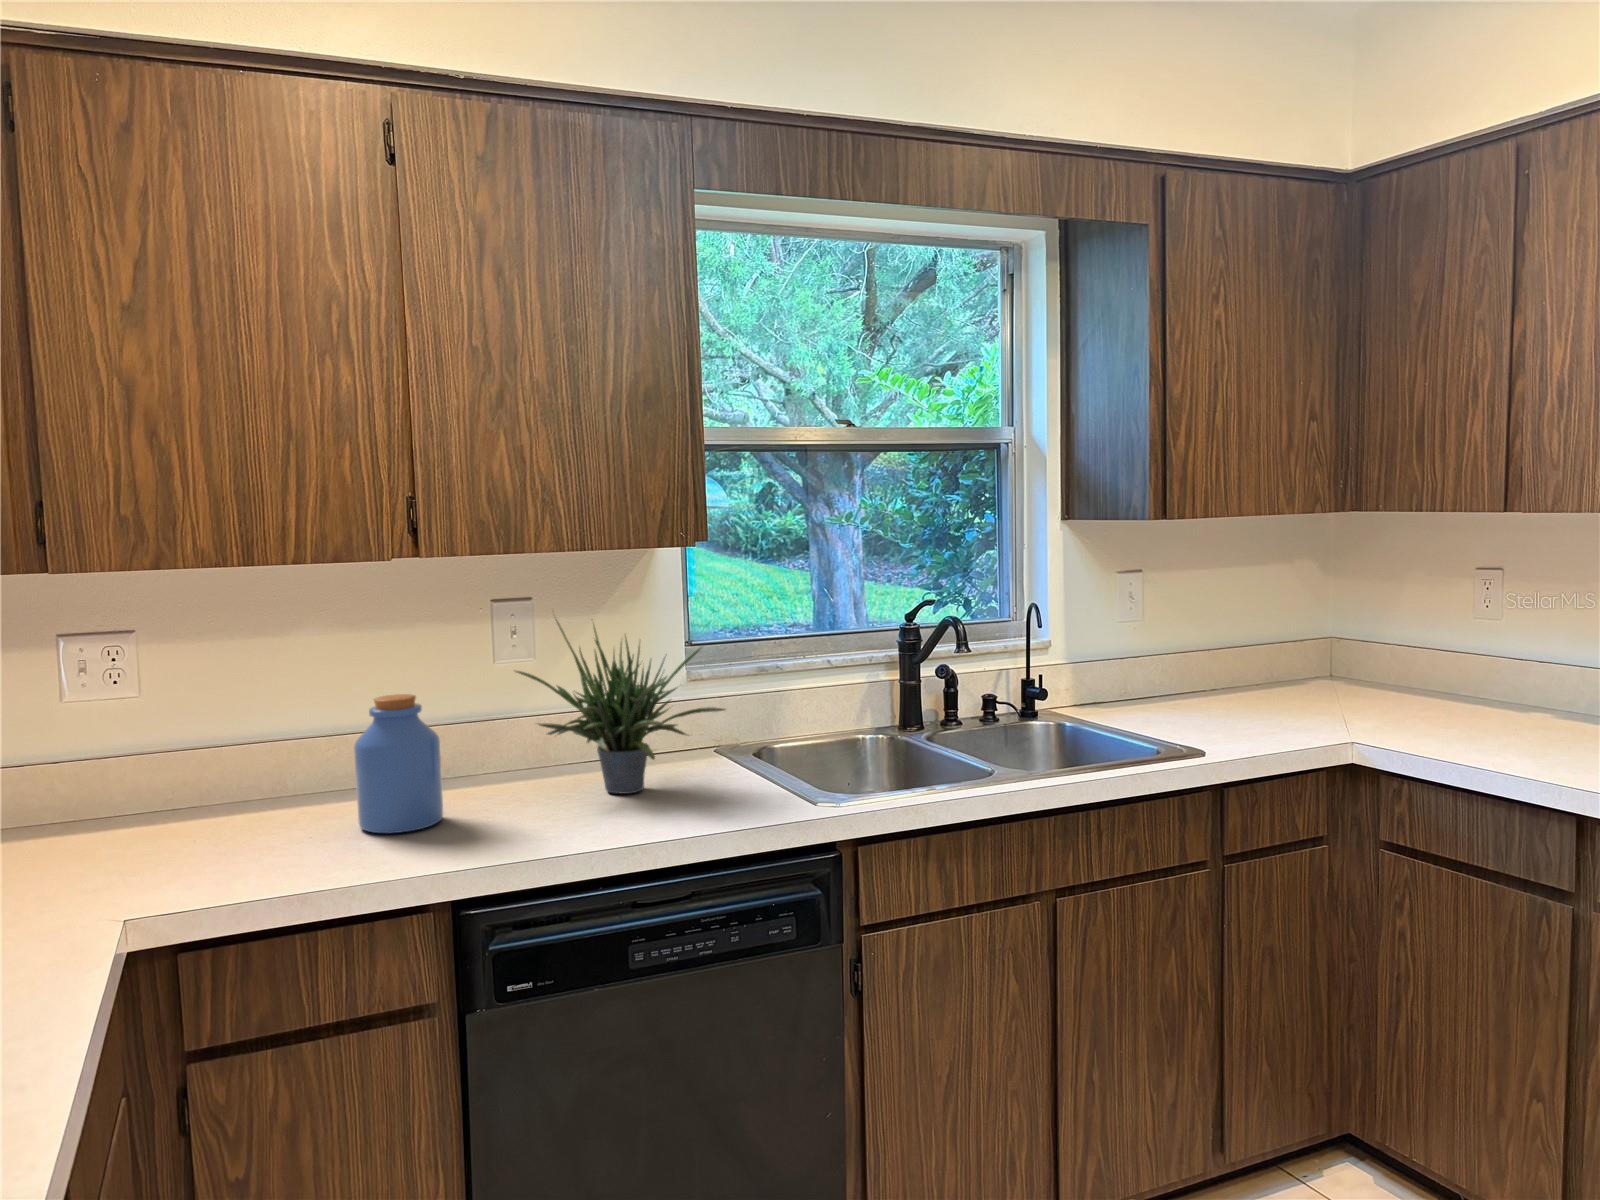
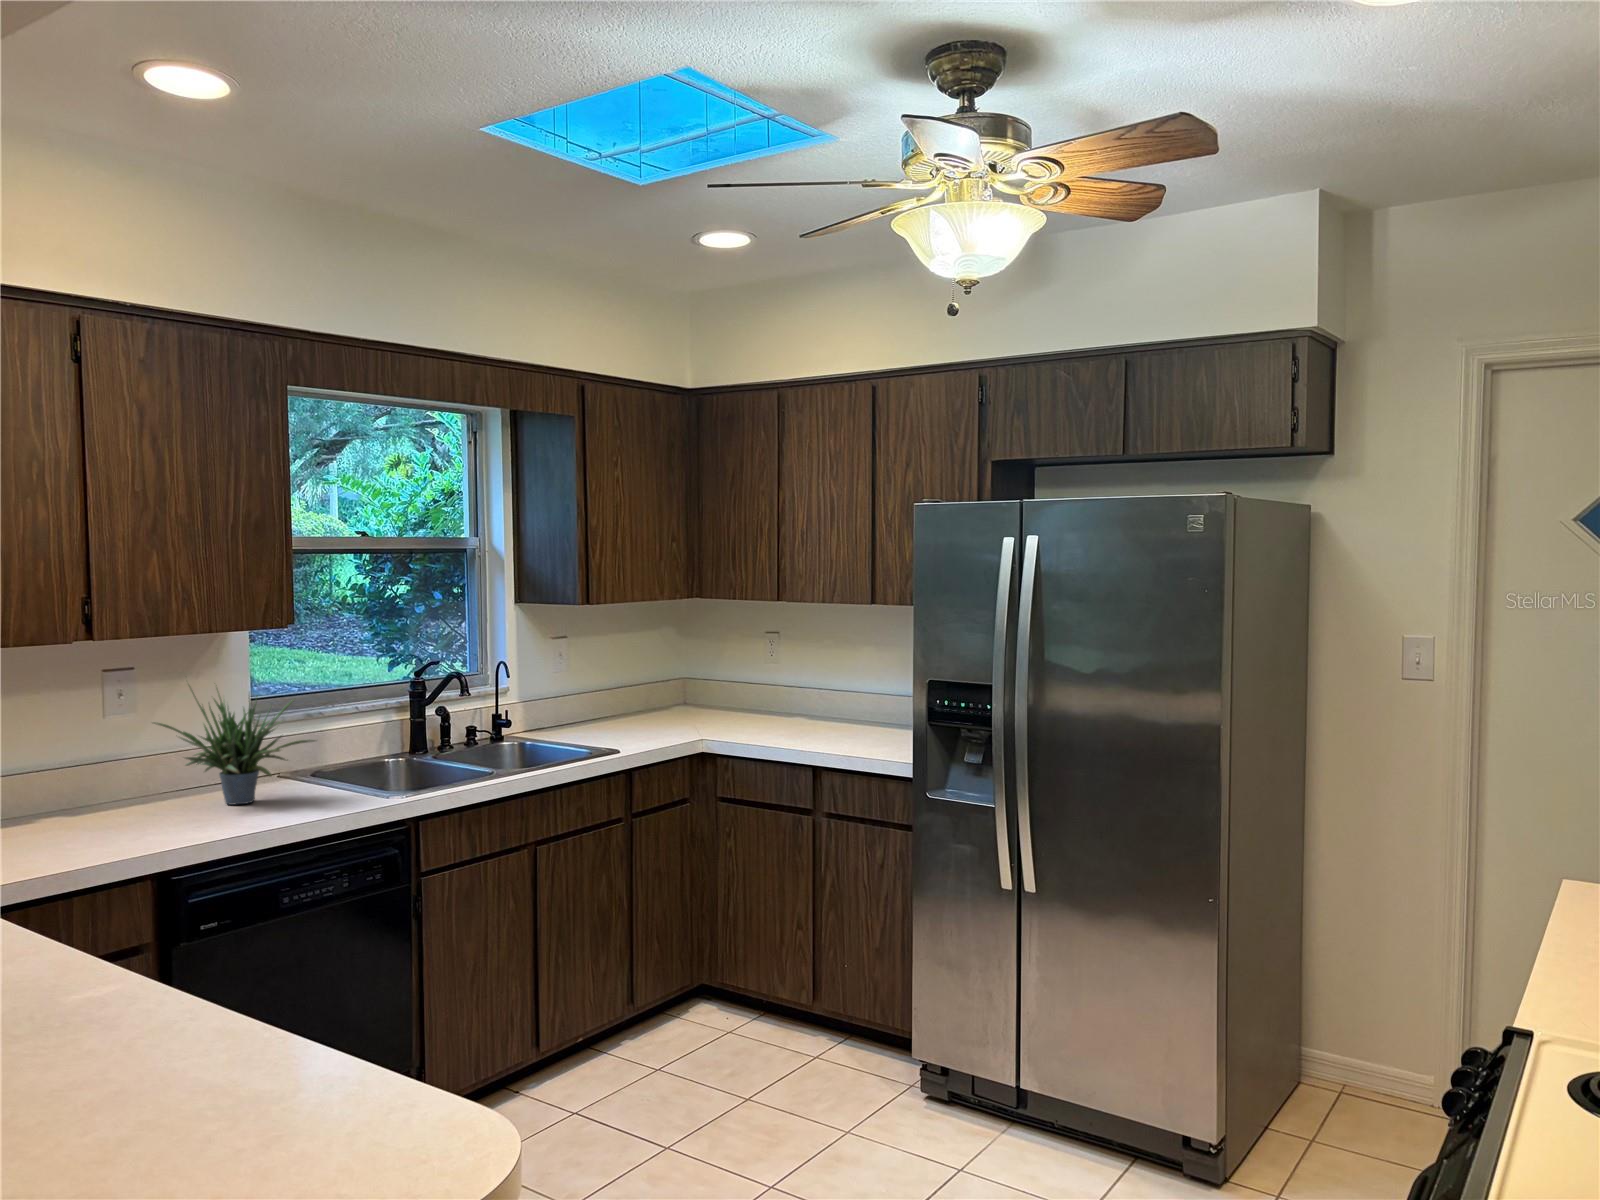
jar: present [354,694,444,833] -> none [50,741,120,840]

